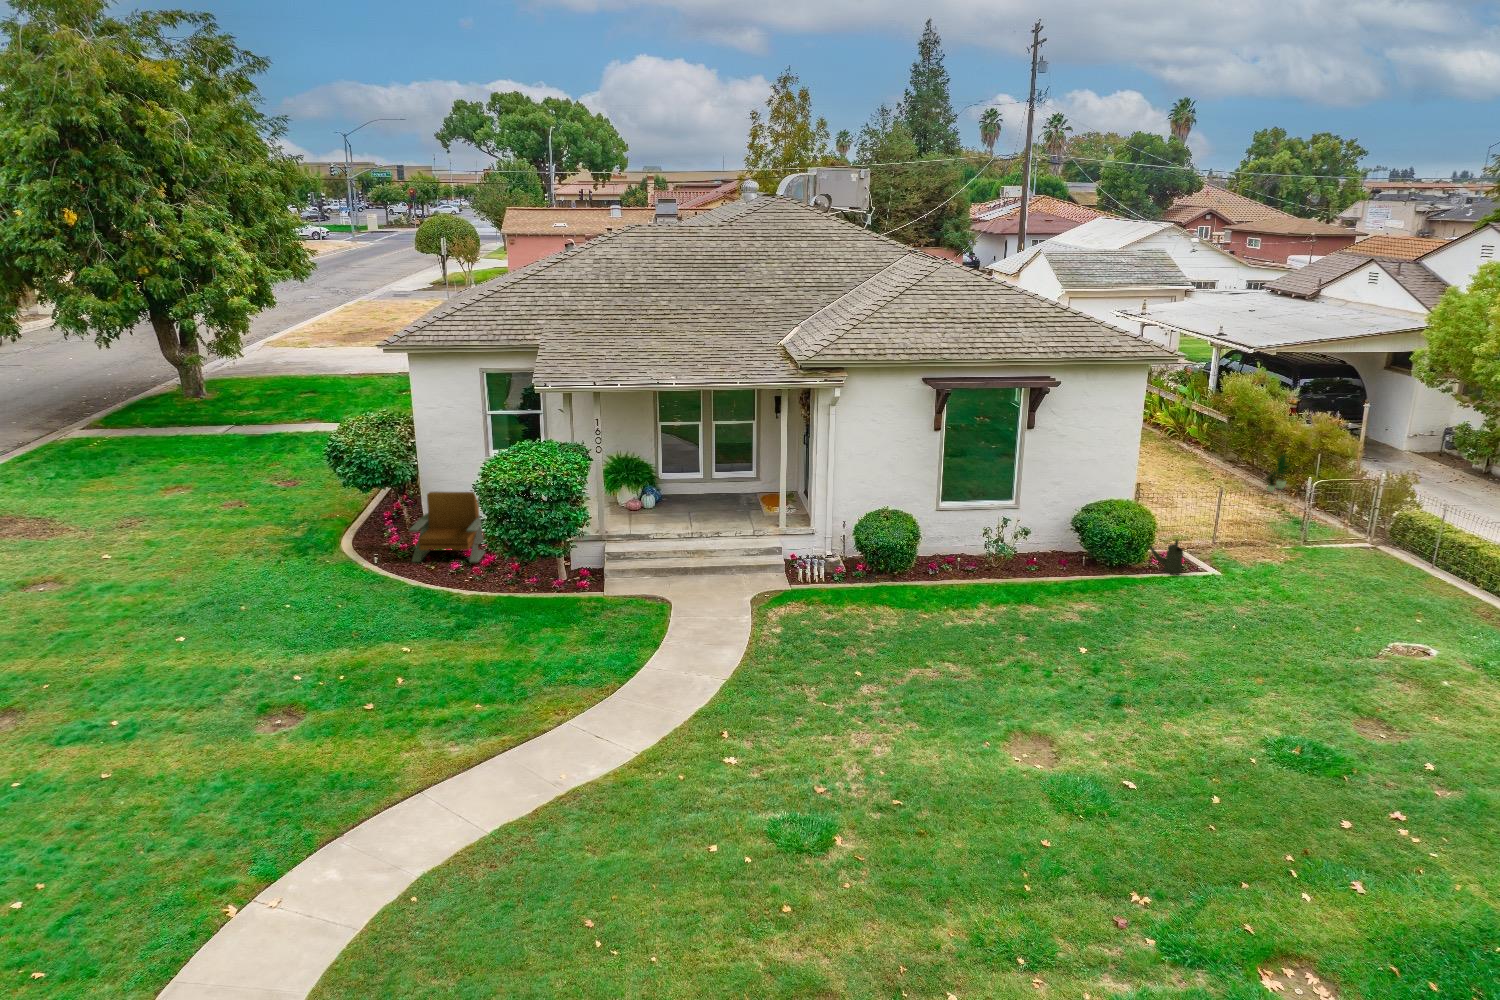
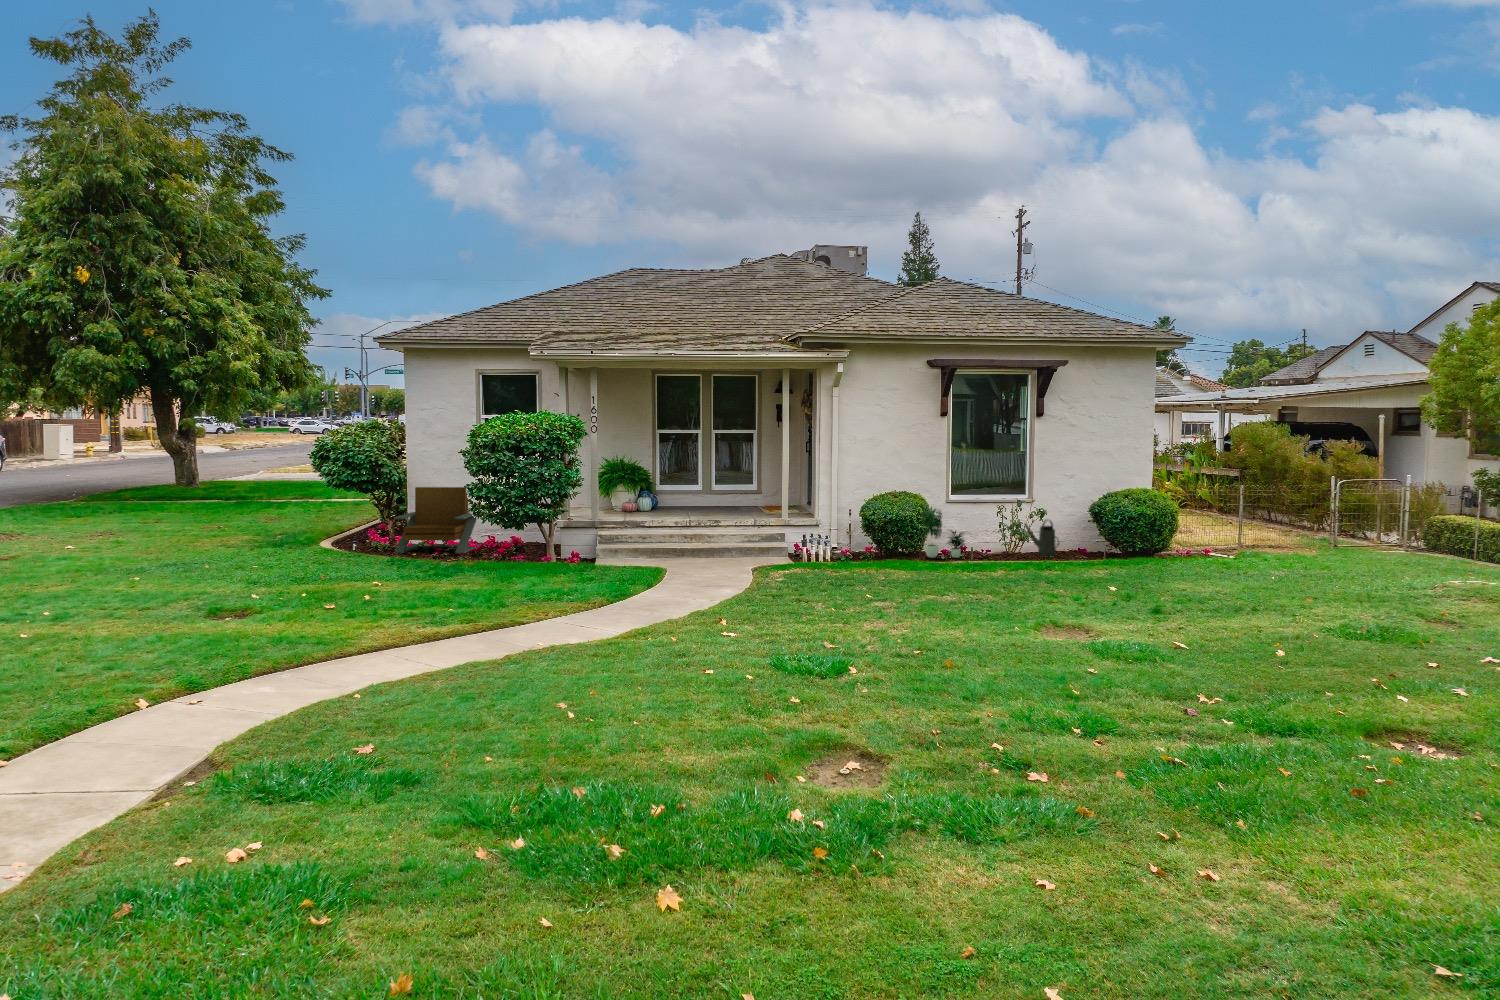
potted plant: present [1265,455,1293,492] -> present [922,507,965,558]
watering can: present [1150,540,1184,575] -> present [1024,520,1060,556]

